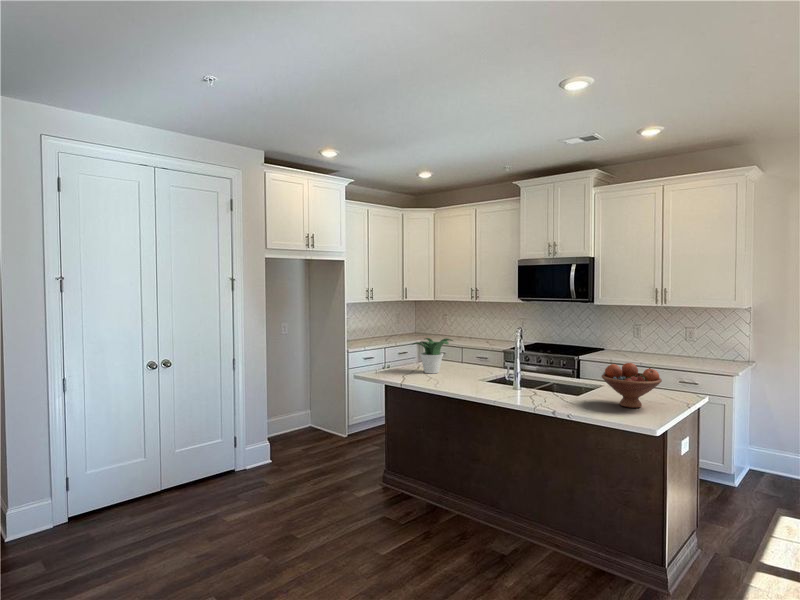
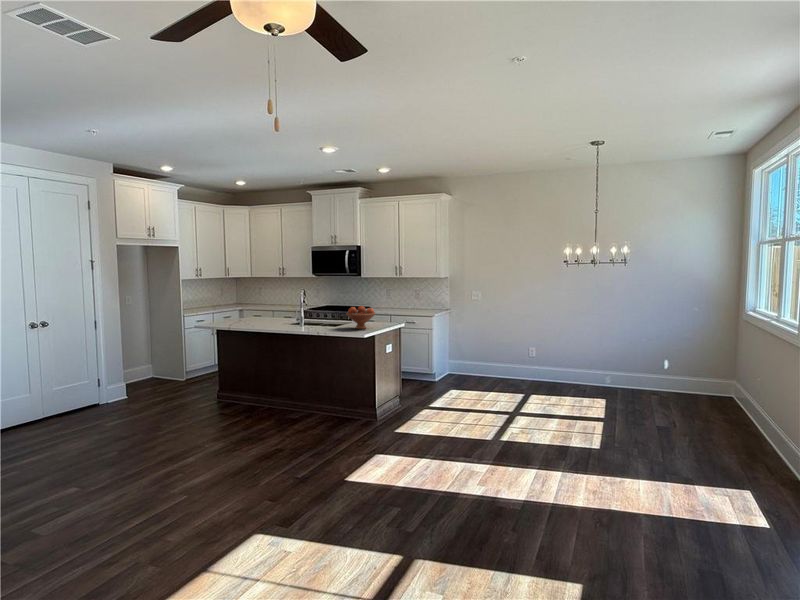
potted plant: present [413,338,453,374] -> none [236,300,265,322]

